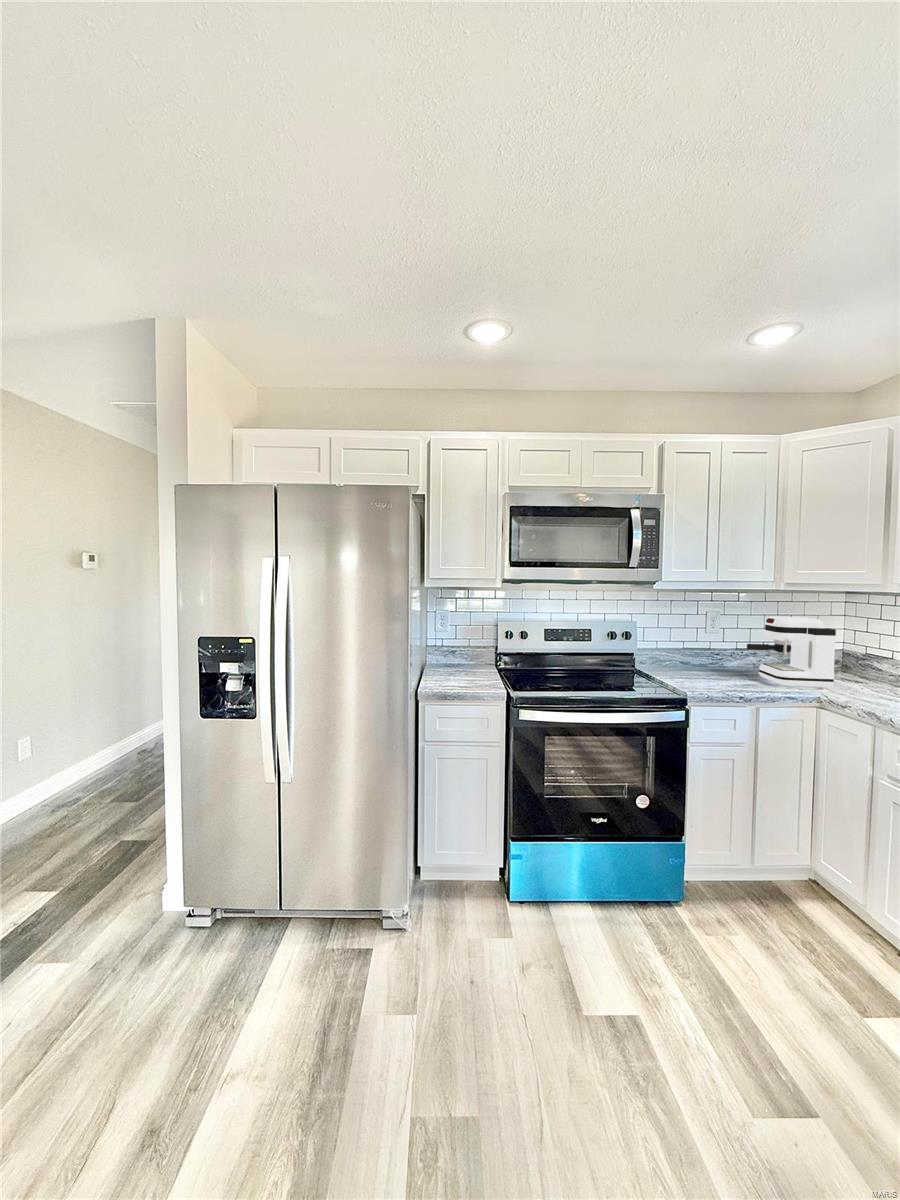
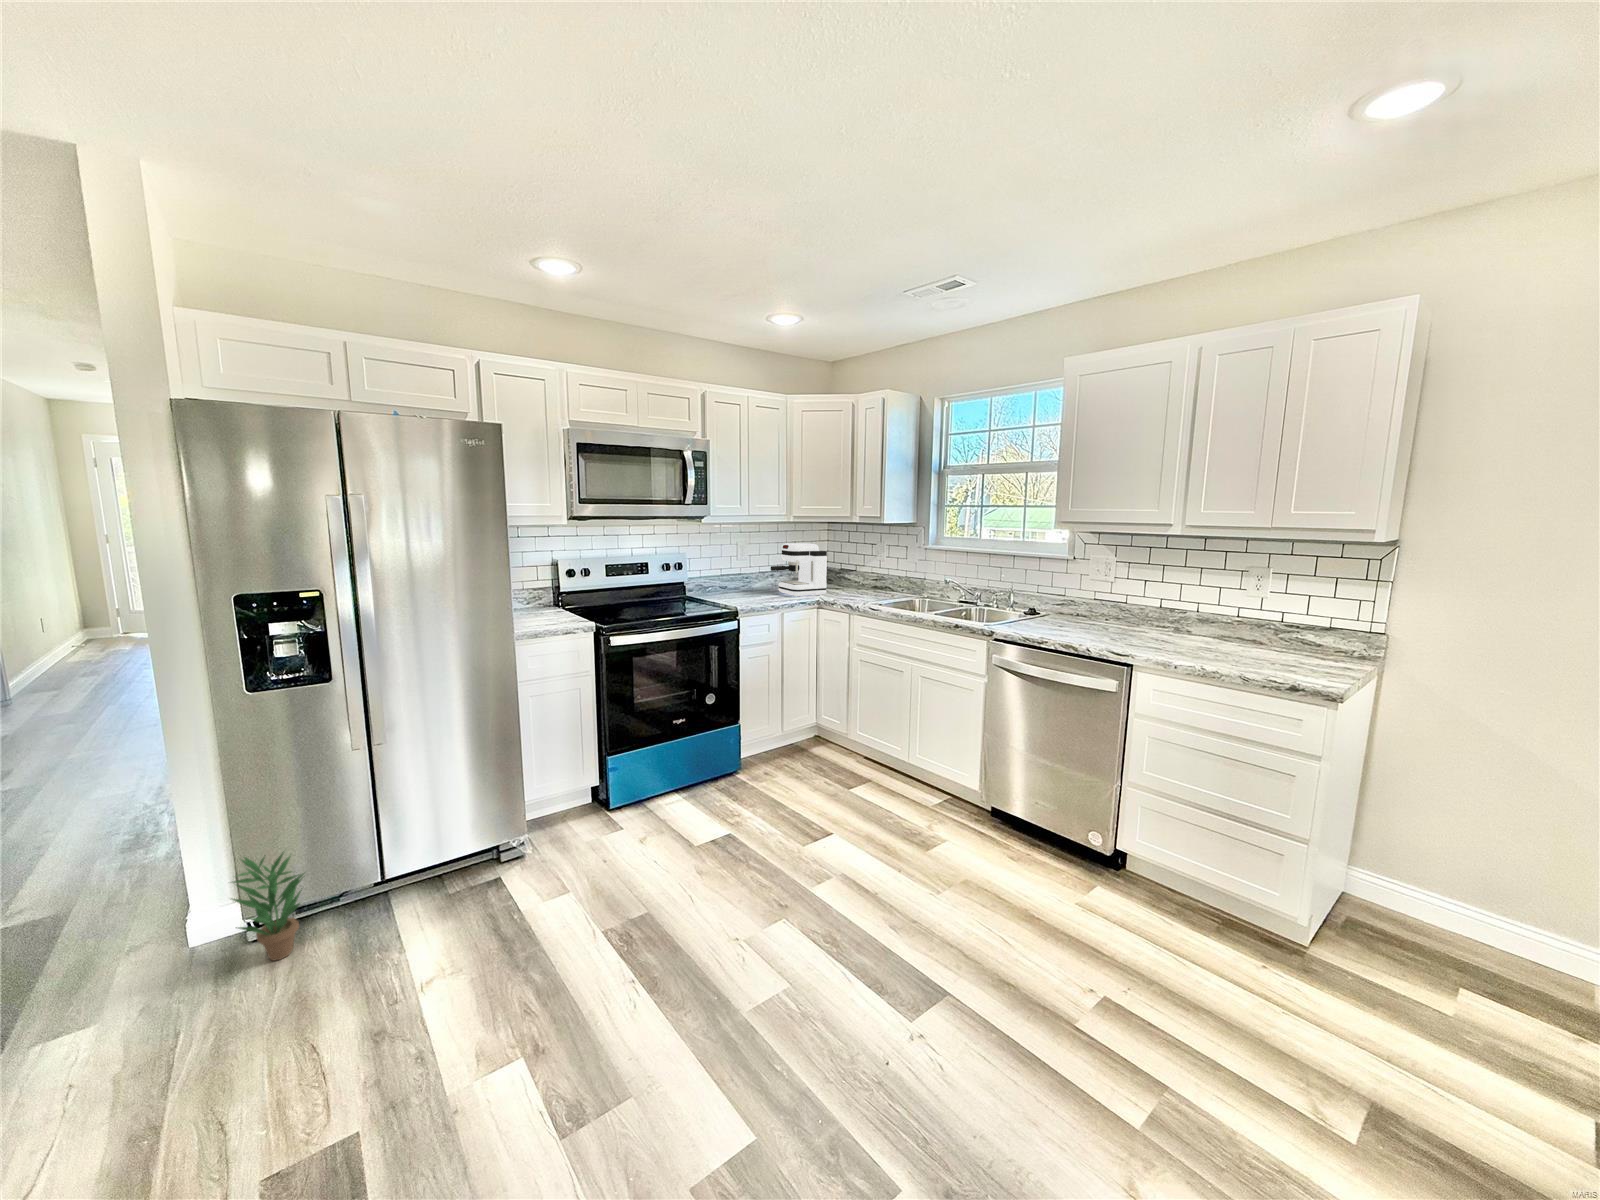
potted plant: none [151,857,216,961] -> present [233,853,303,961]

